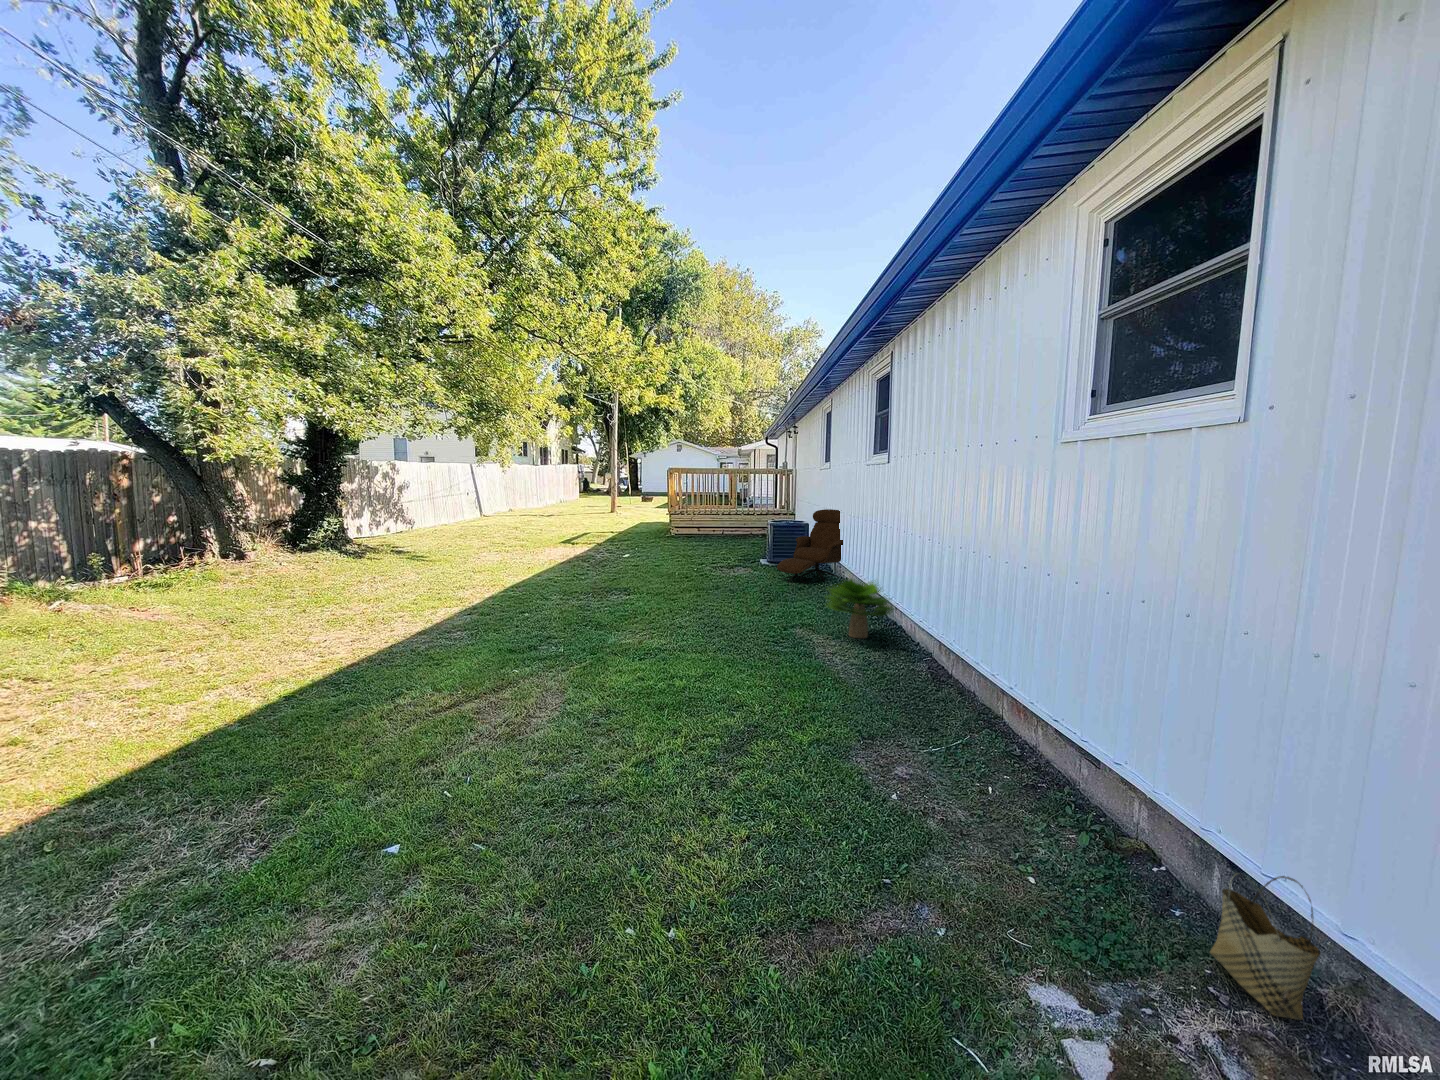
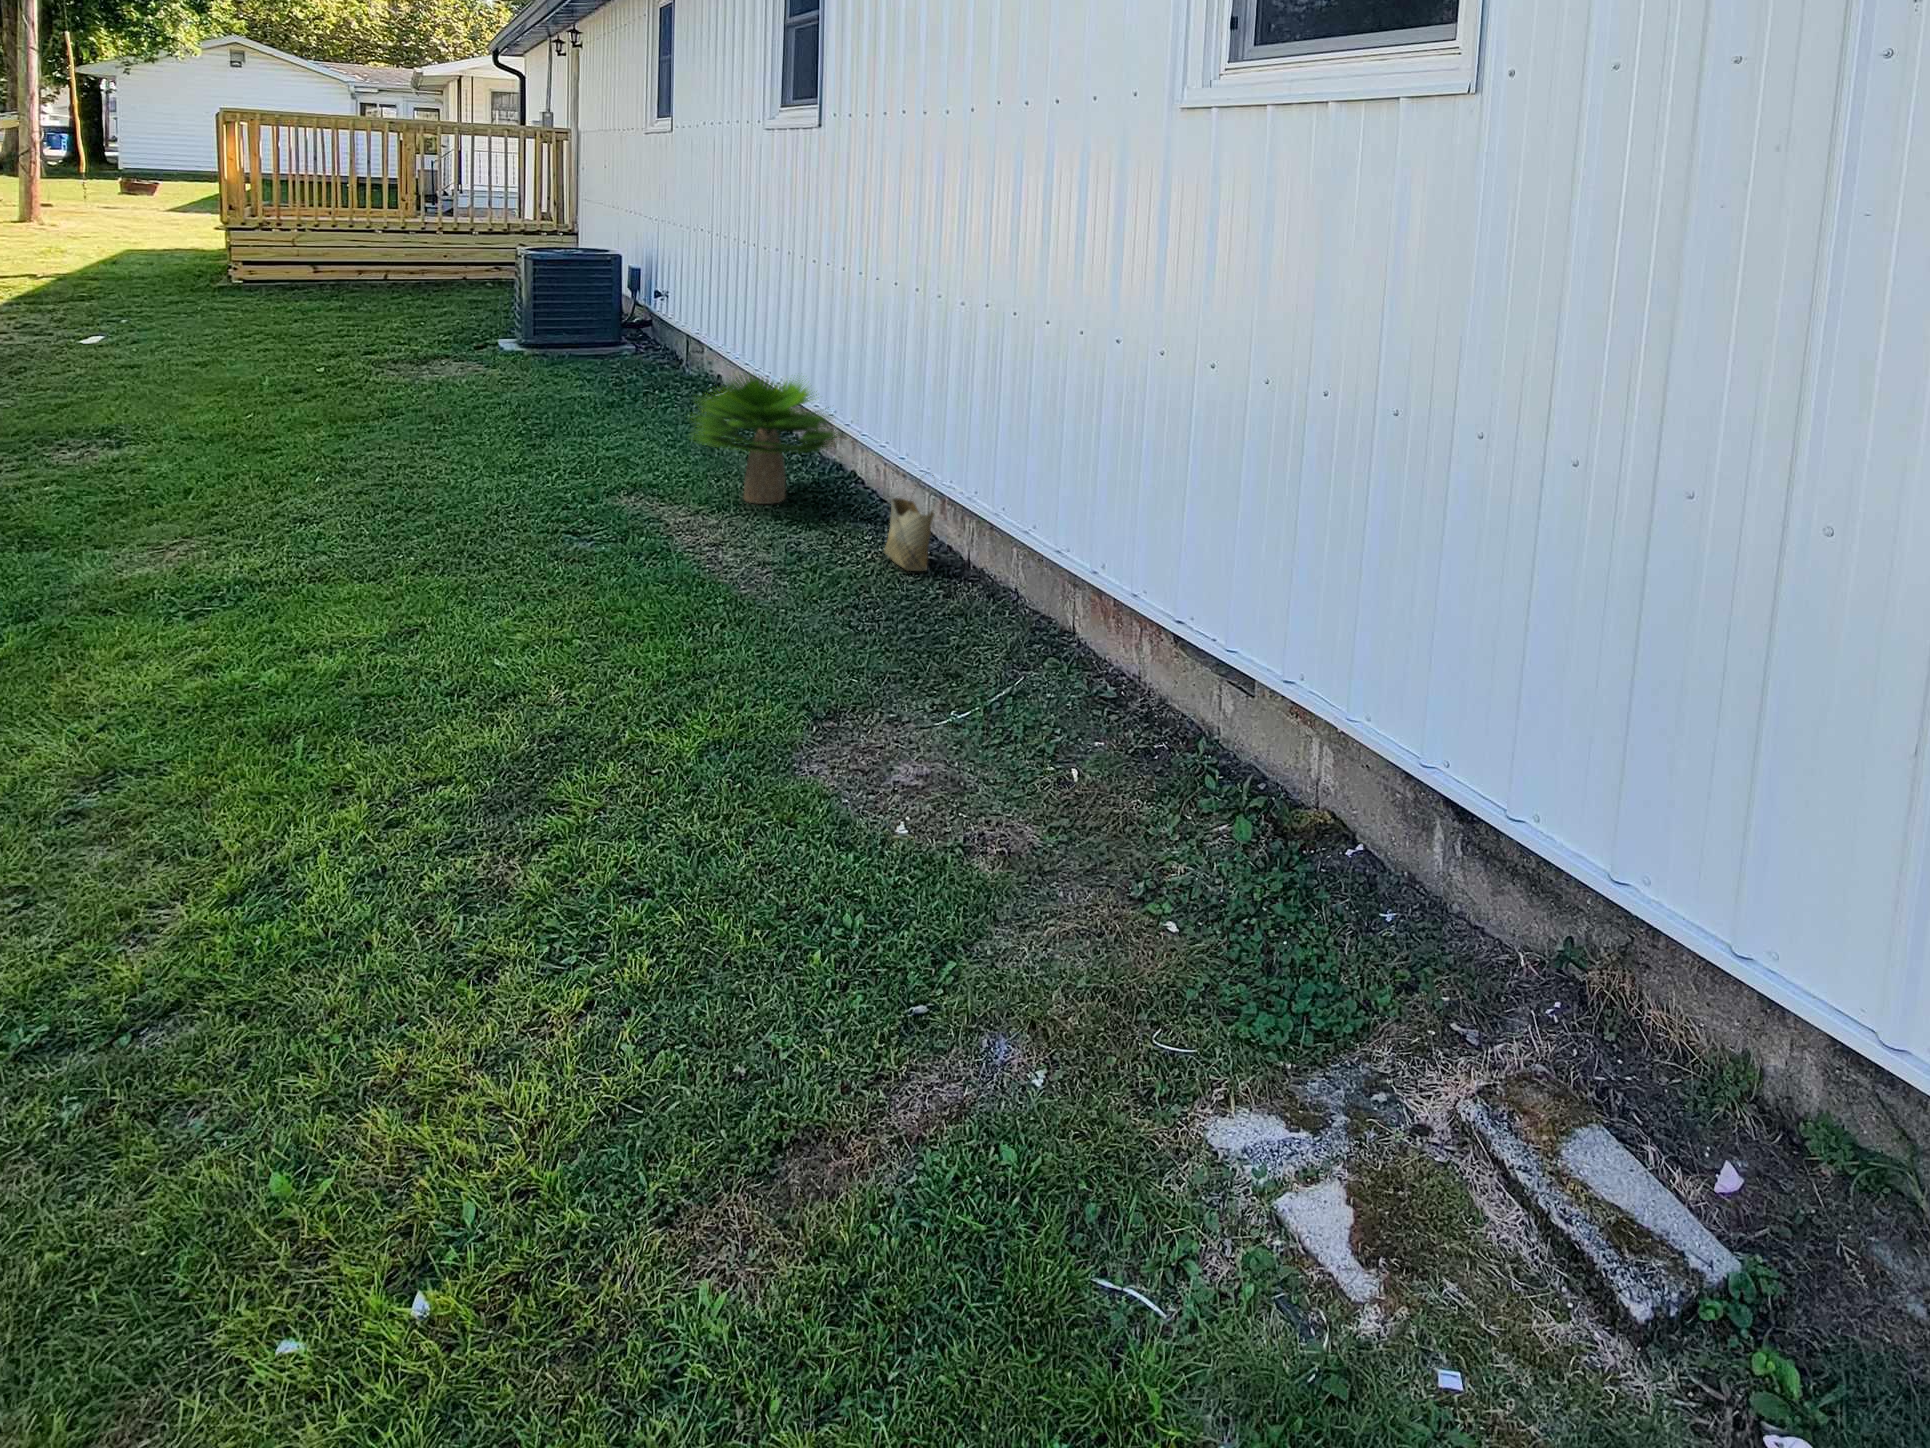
lounge chair: present [777,509,843,583] -> none [552,224,720,392]
woven basket: present [1210,873,1321,1020] -> present [884,473,934,571]

